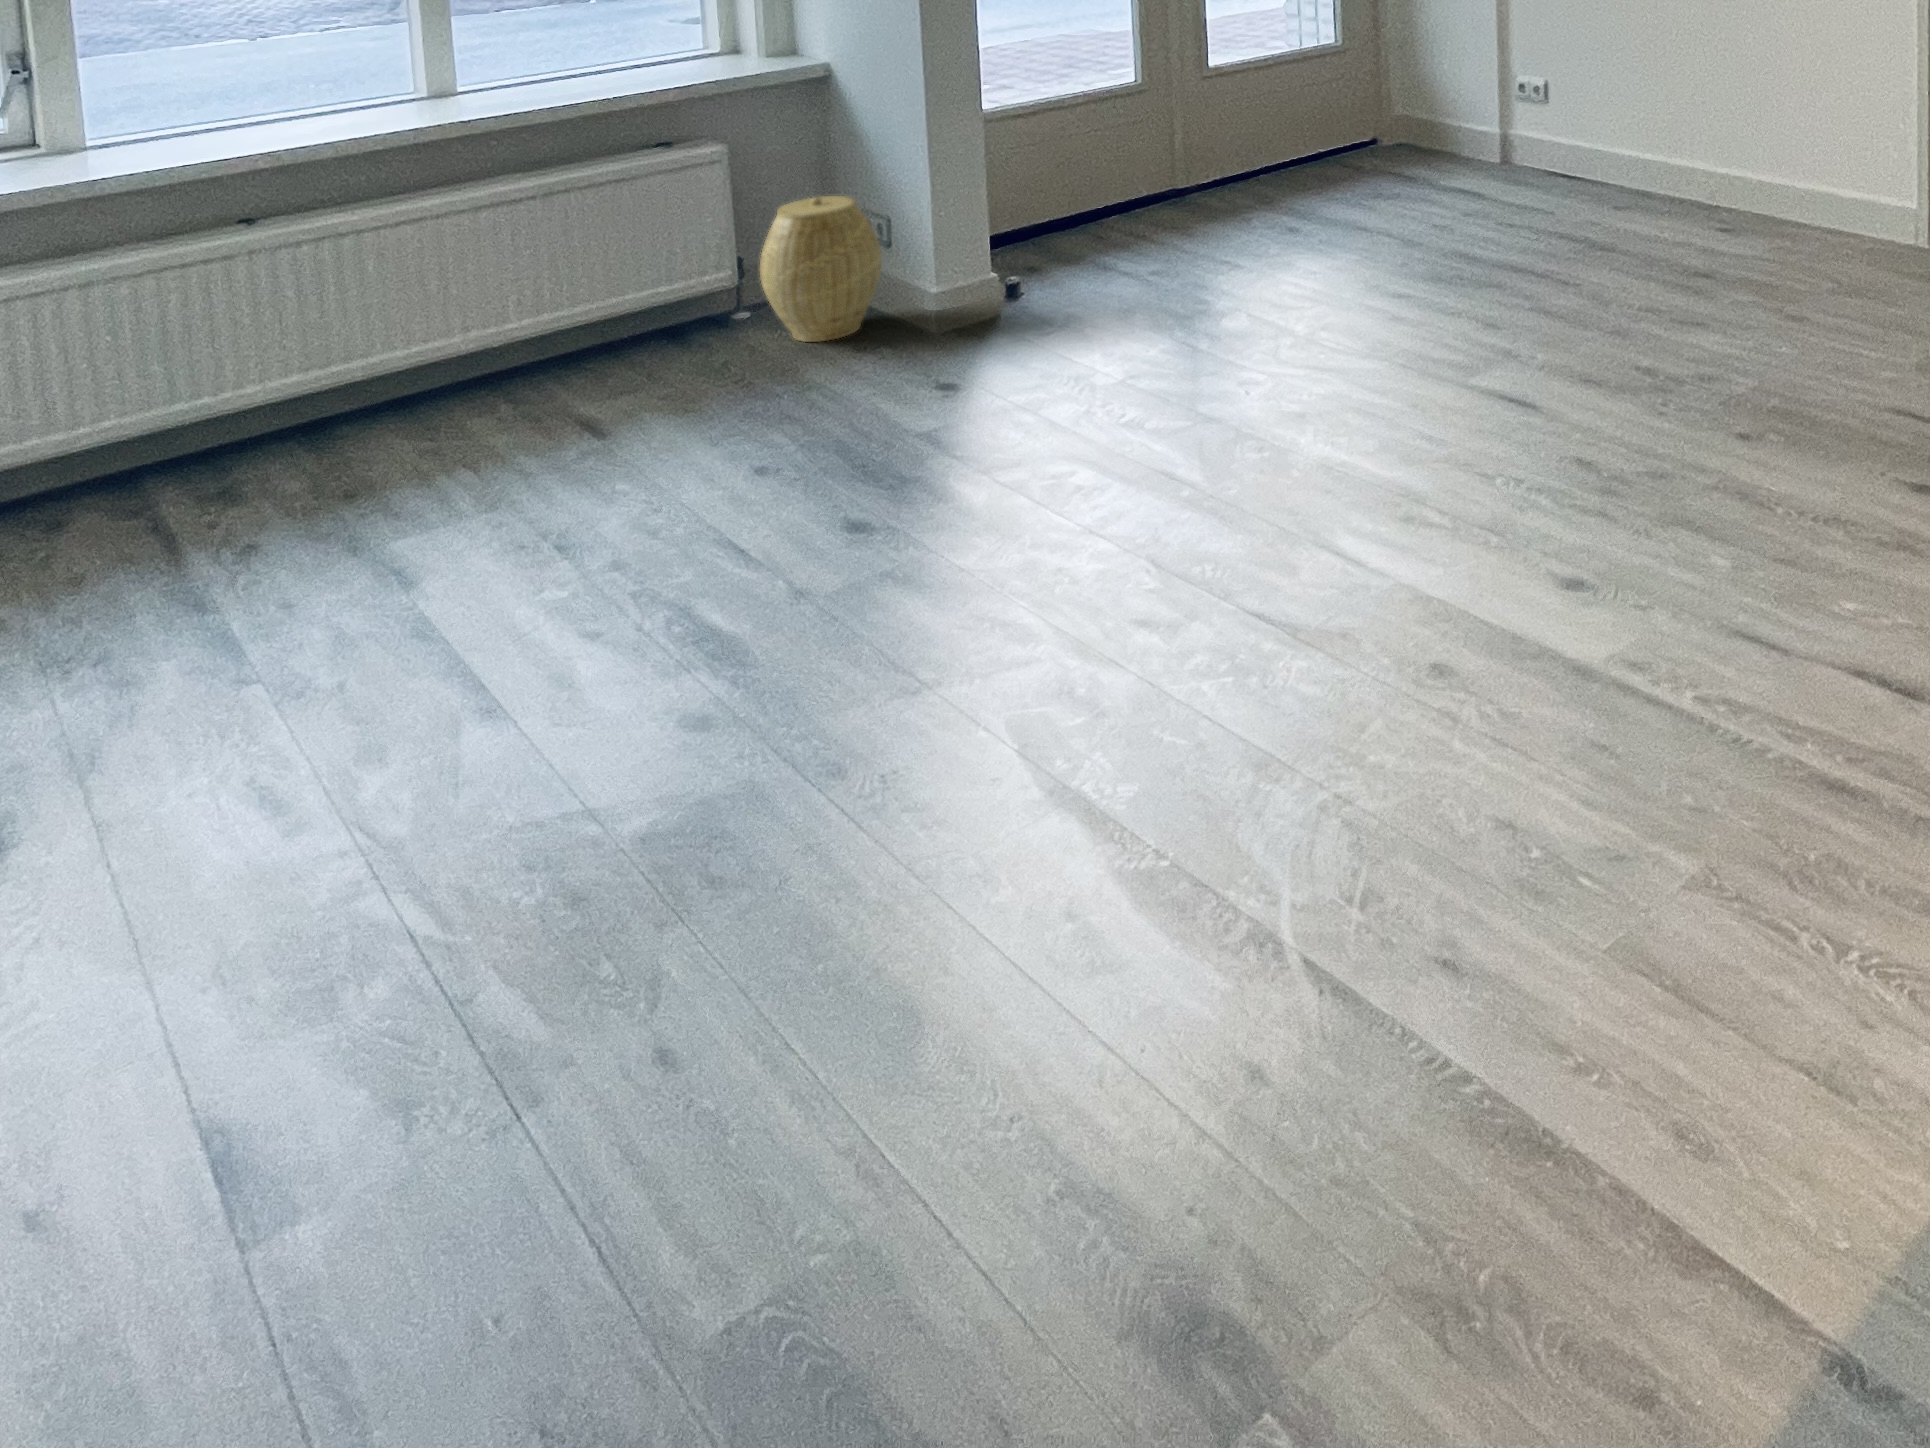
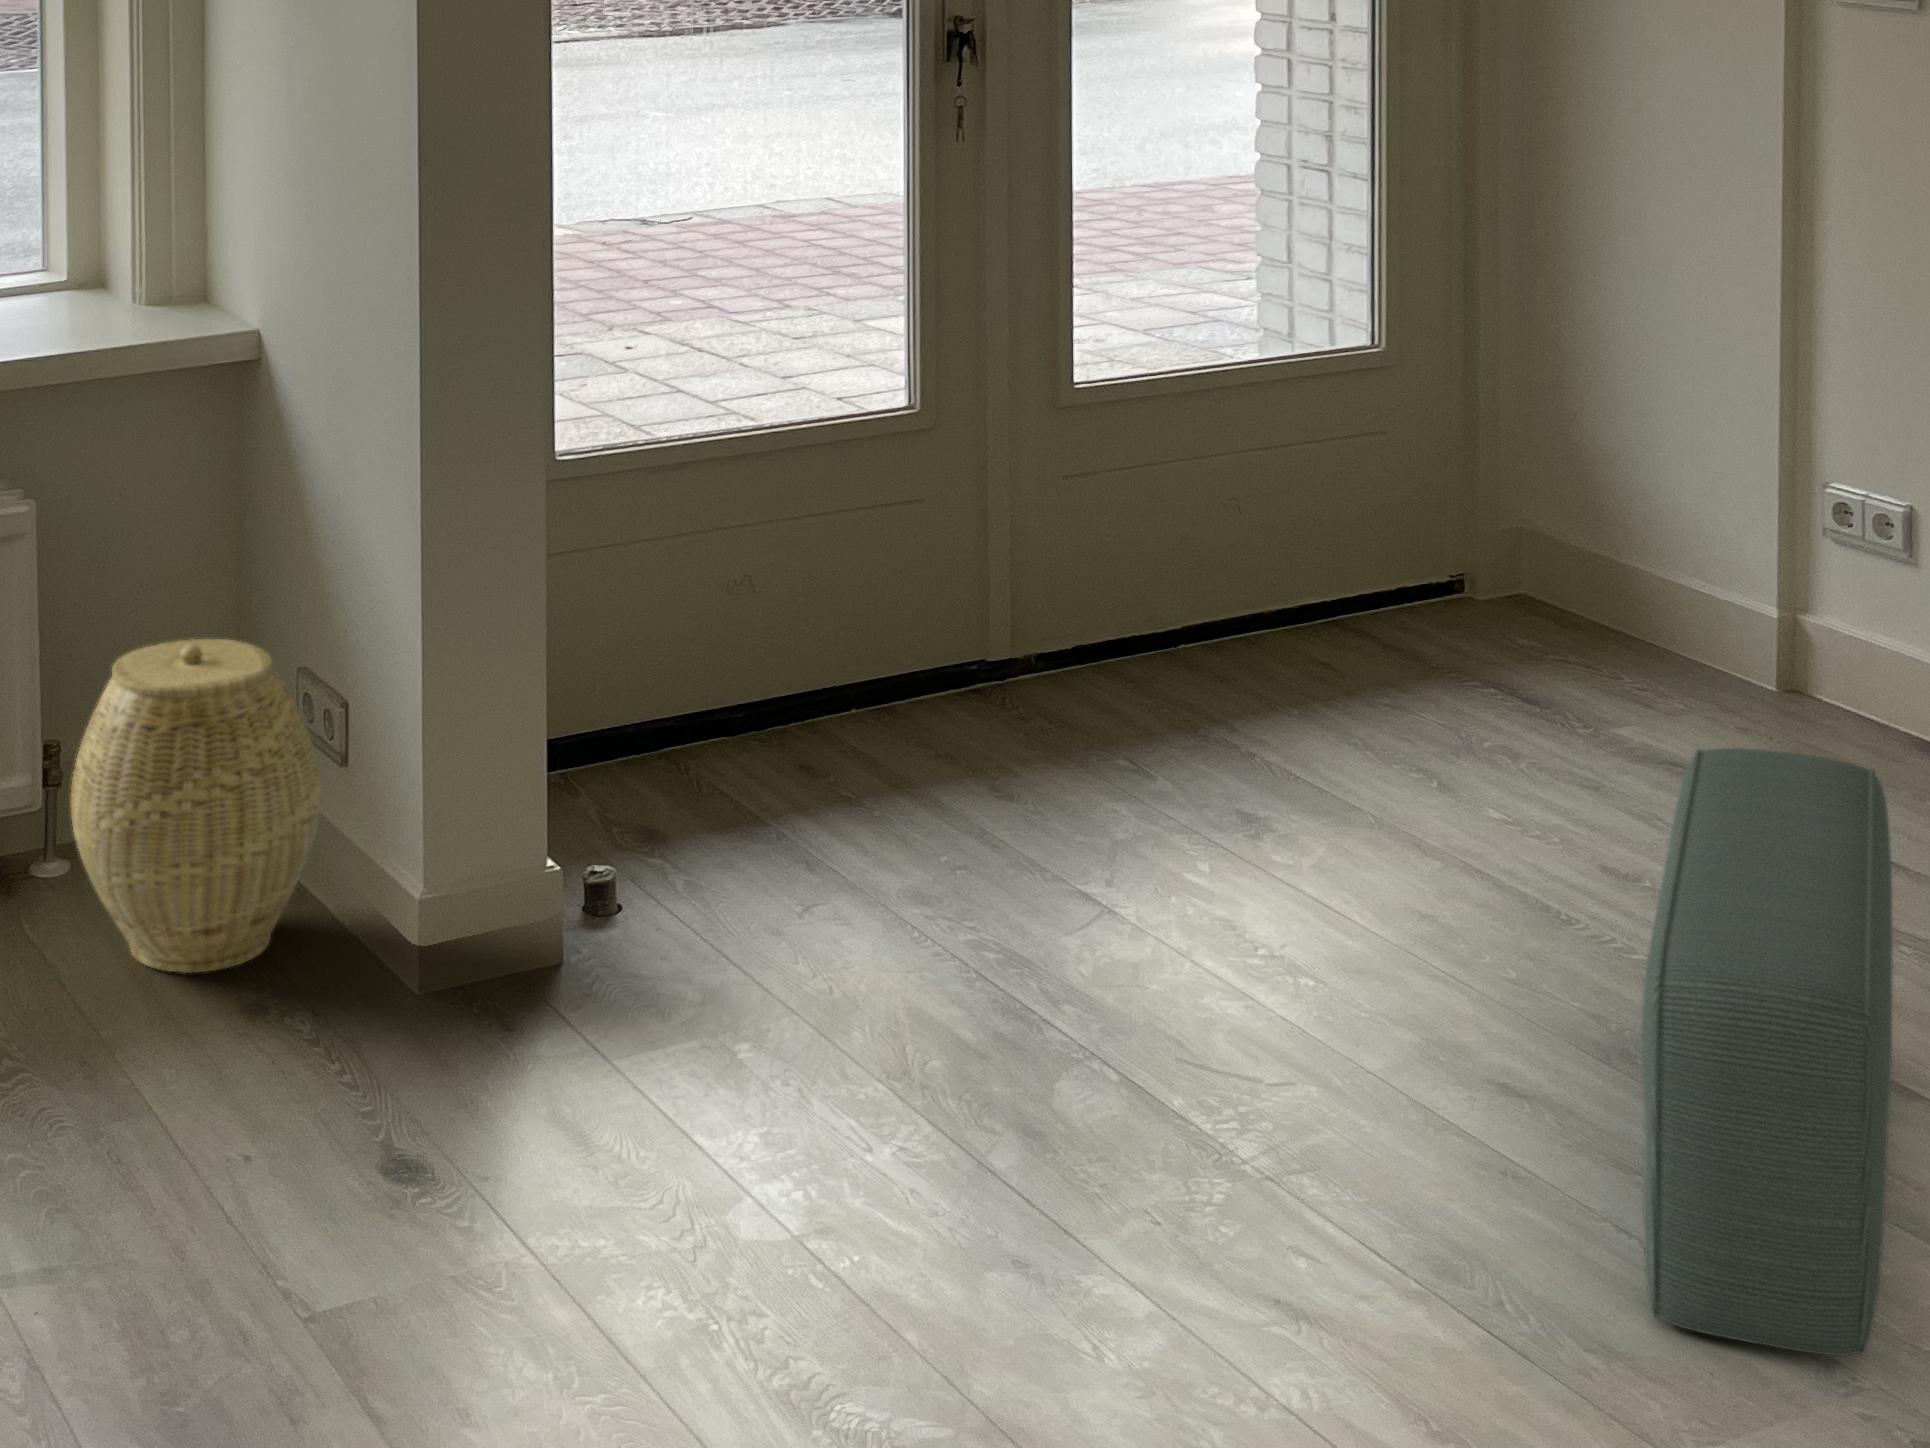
pouf: none [1435,160,1527,352] -> present [1641,748,1893,1356]

